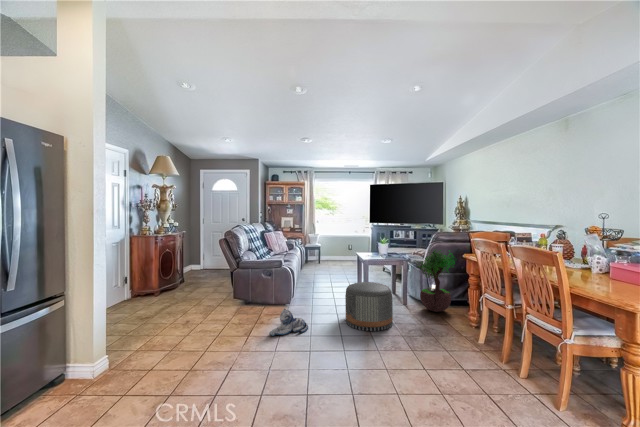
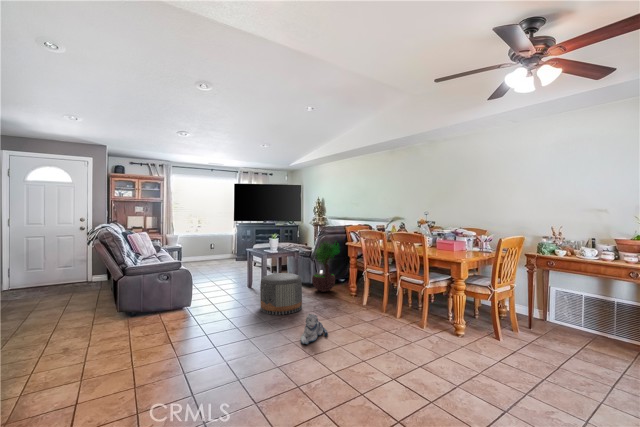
plush toy: present [269,309,308,336] -> present [301,314,328,344]

